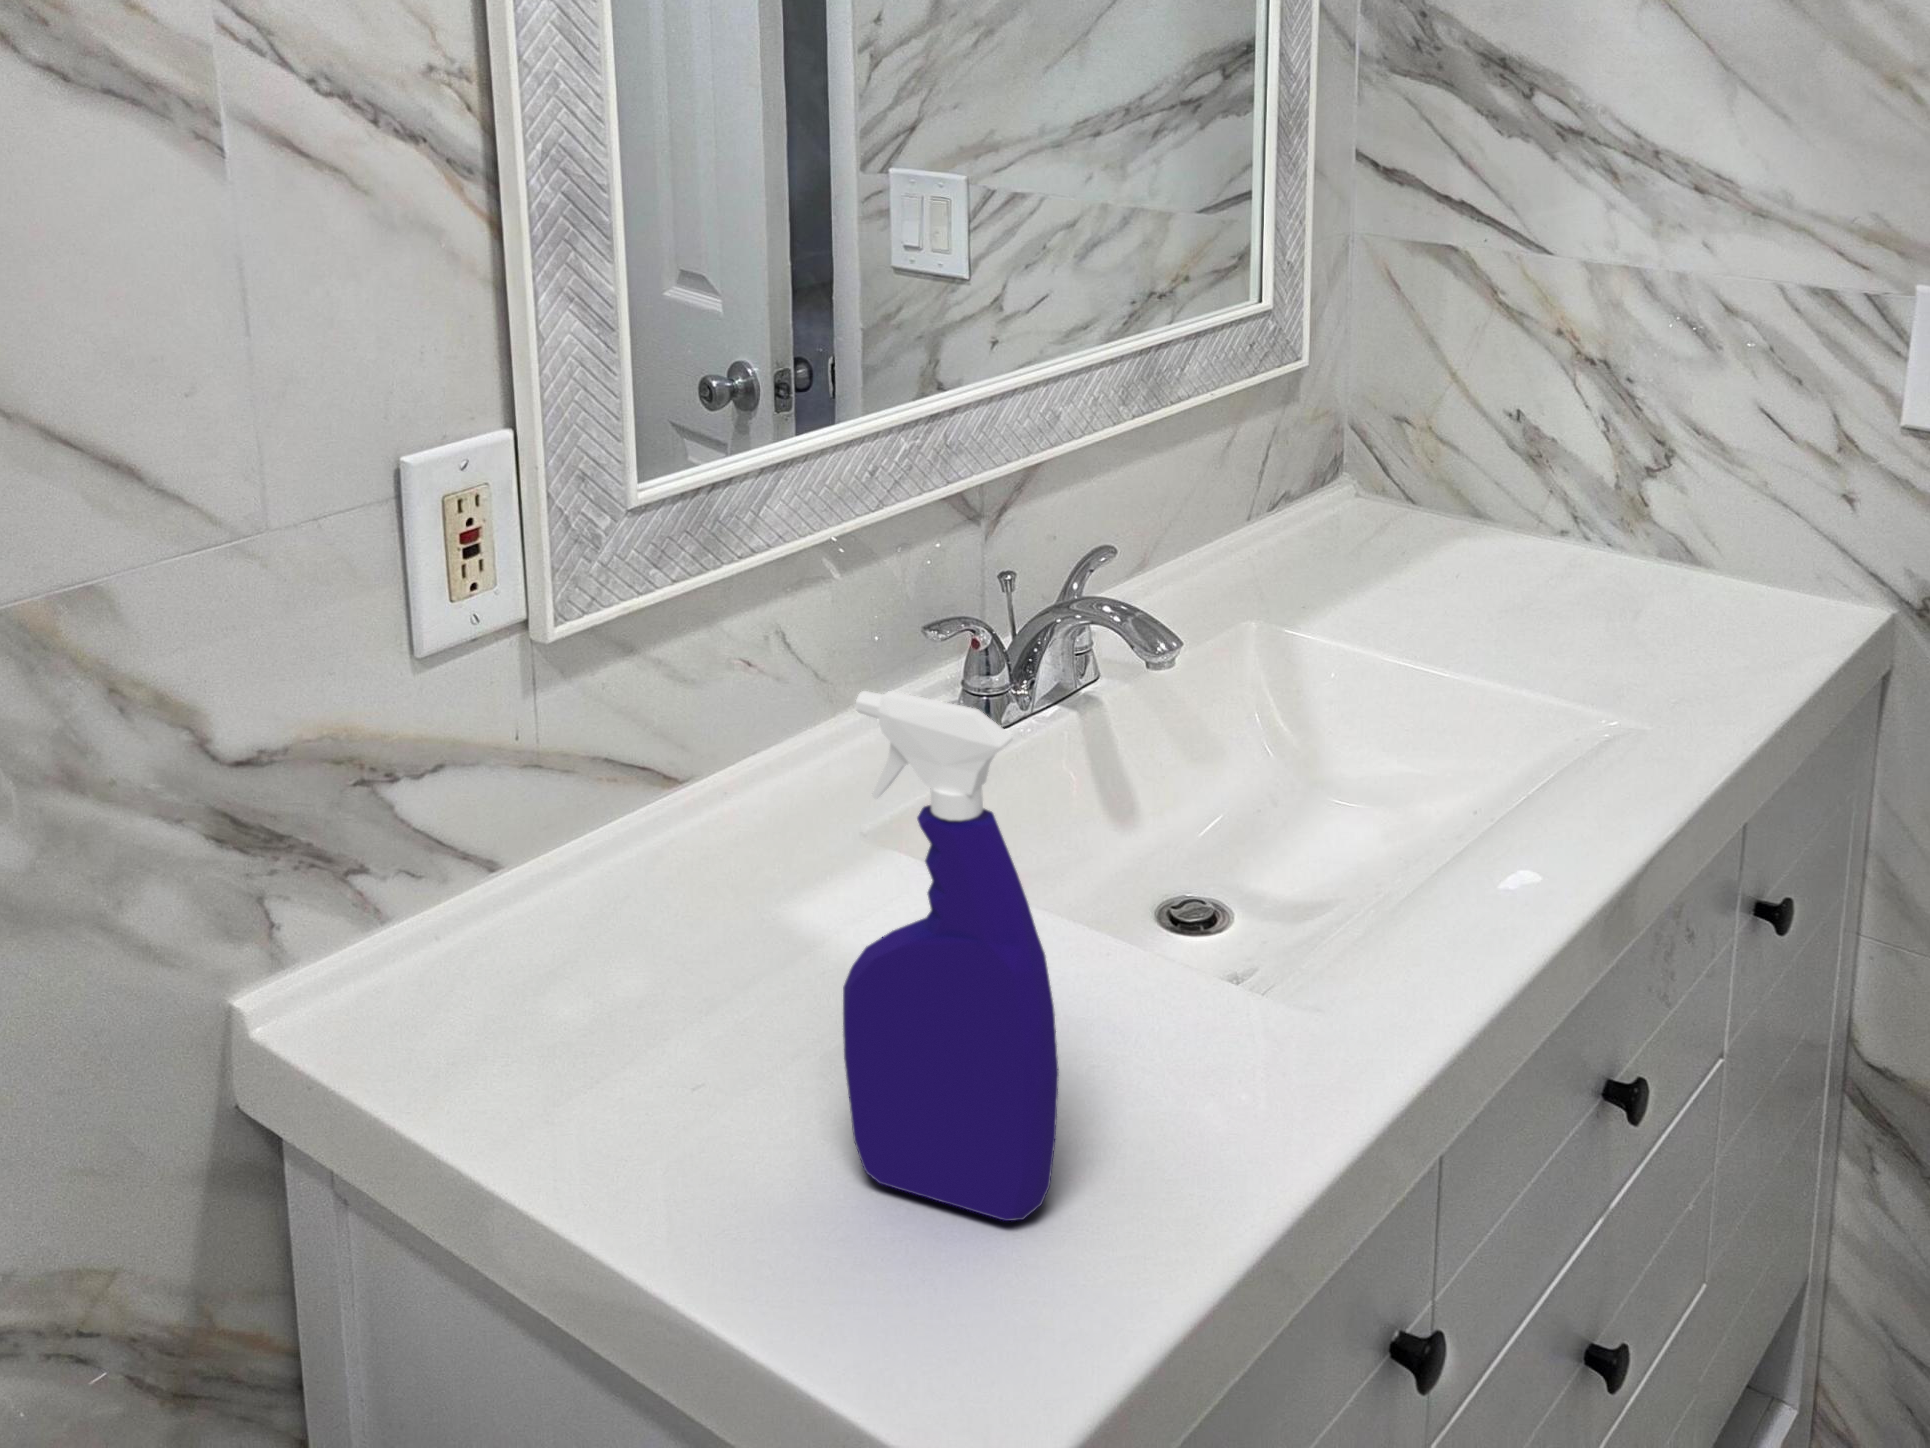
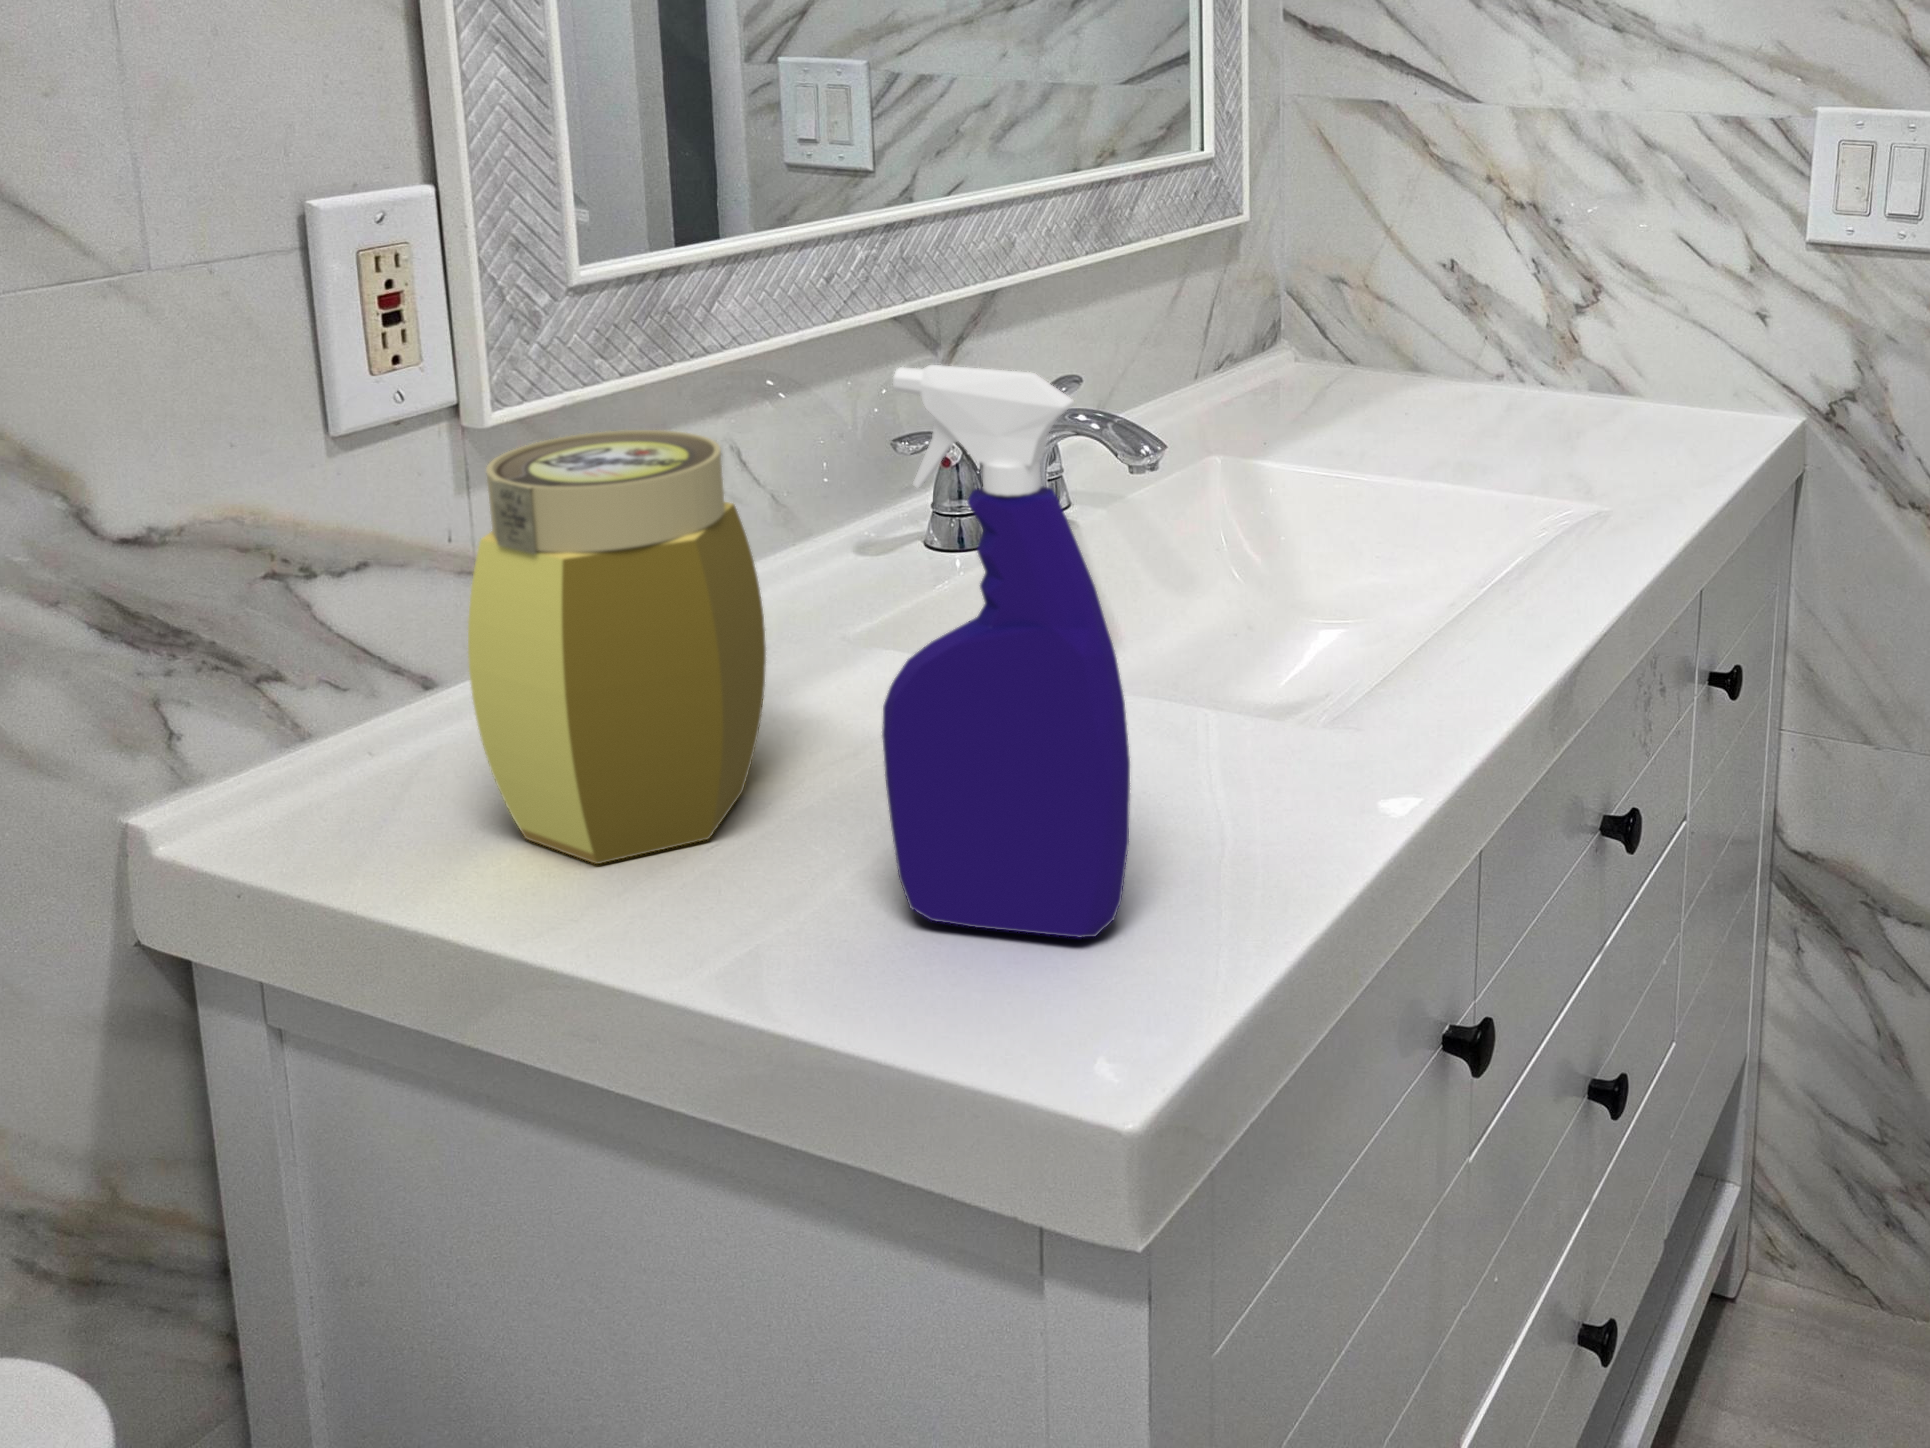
jar: none [510,677,767,1079] -> present [468,430,766,864]

